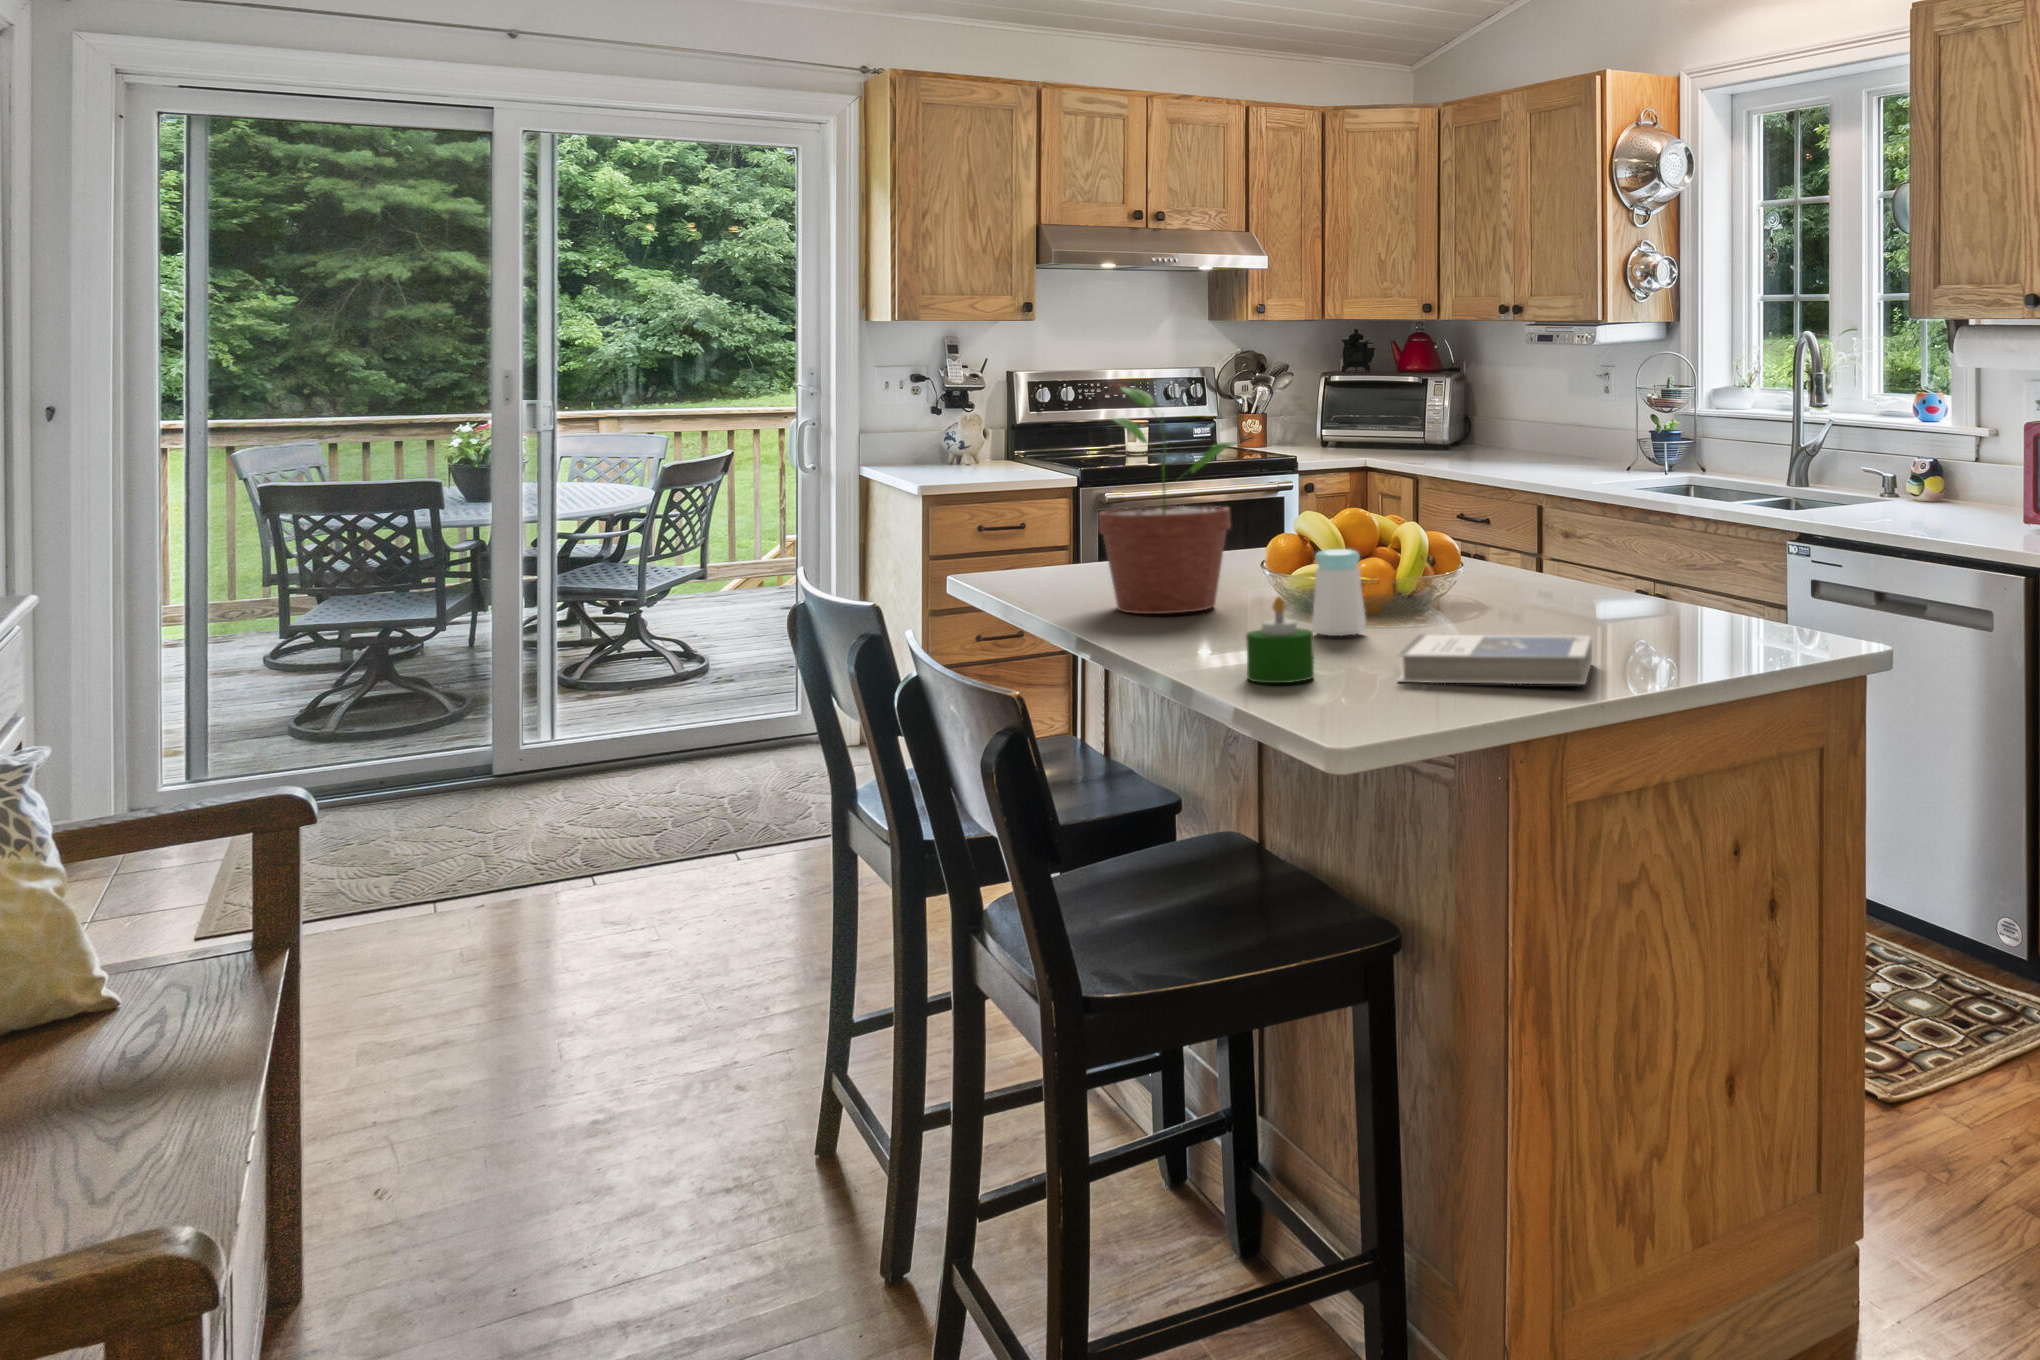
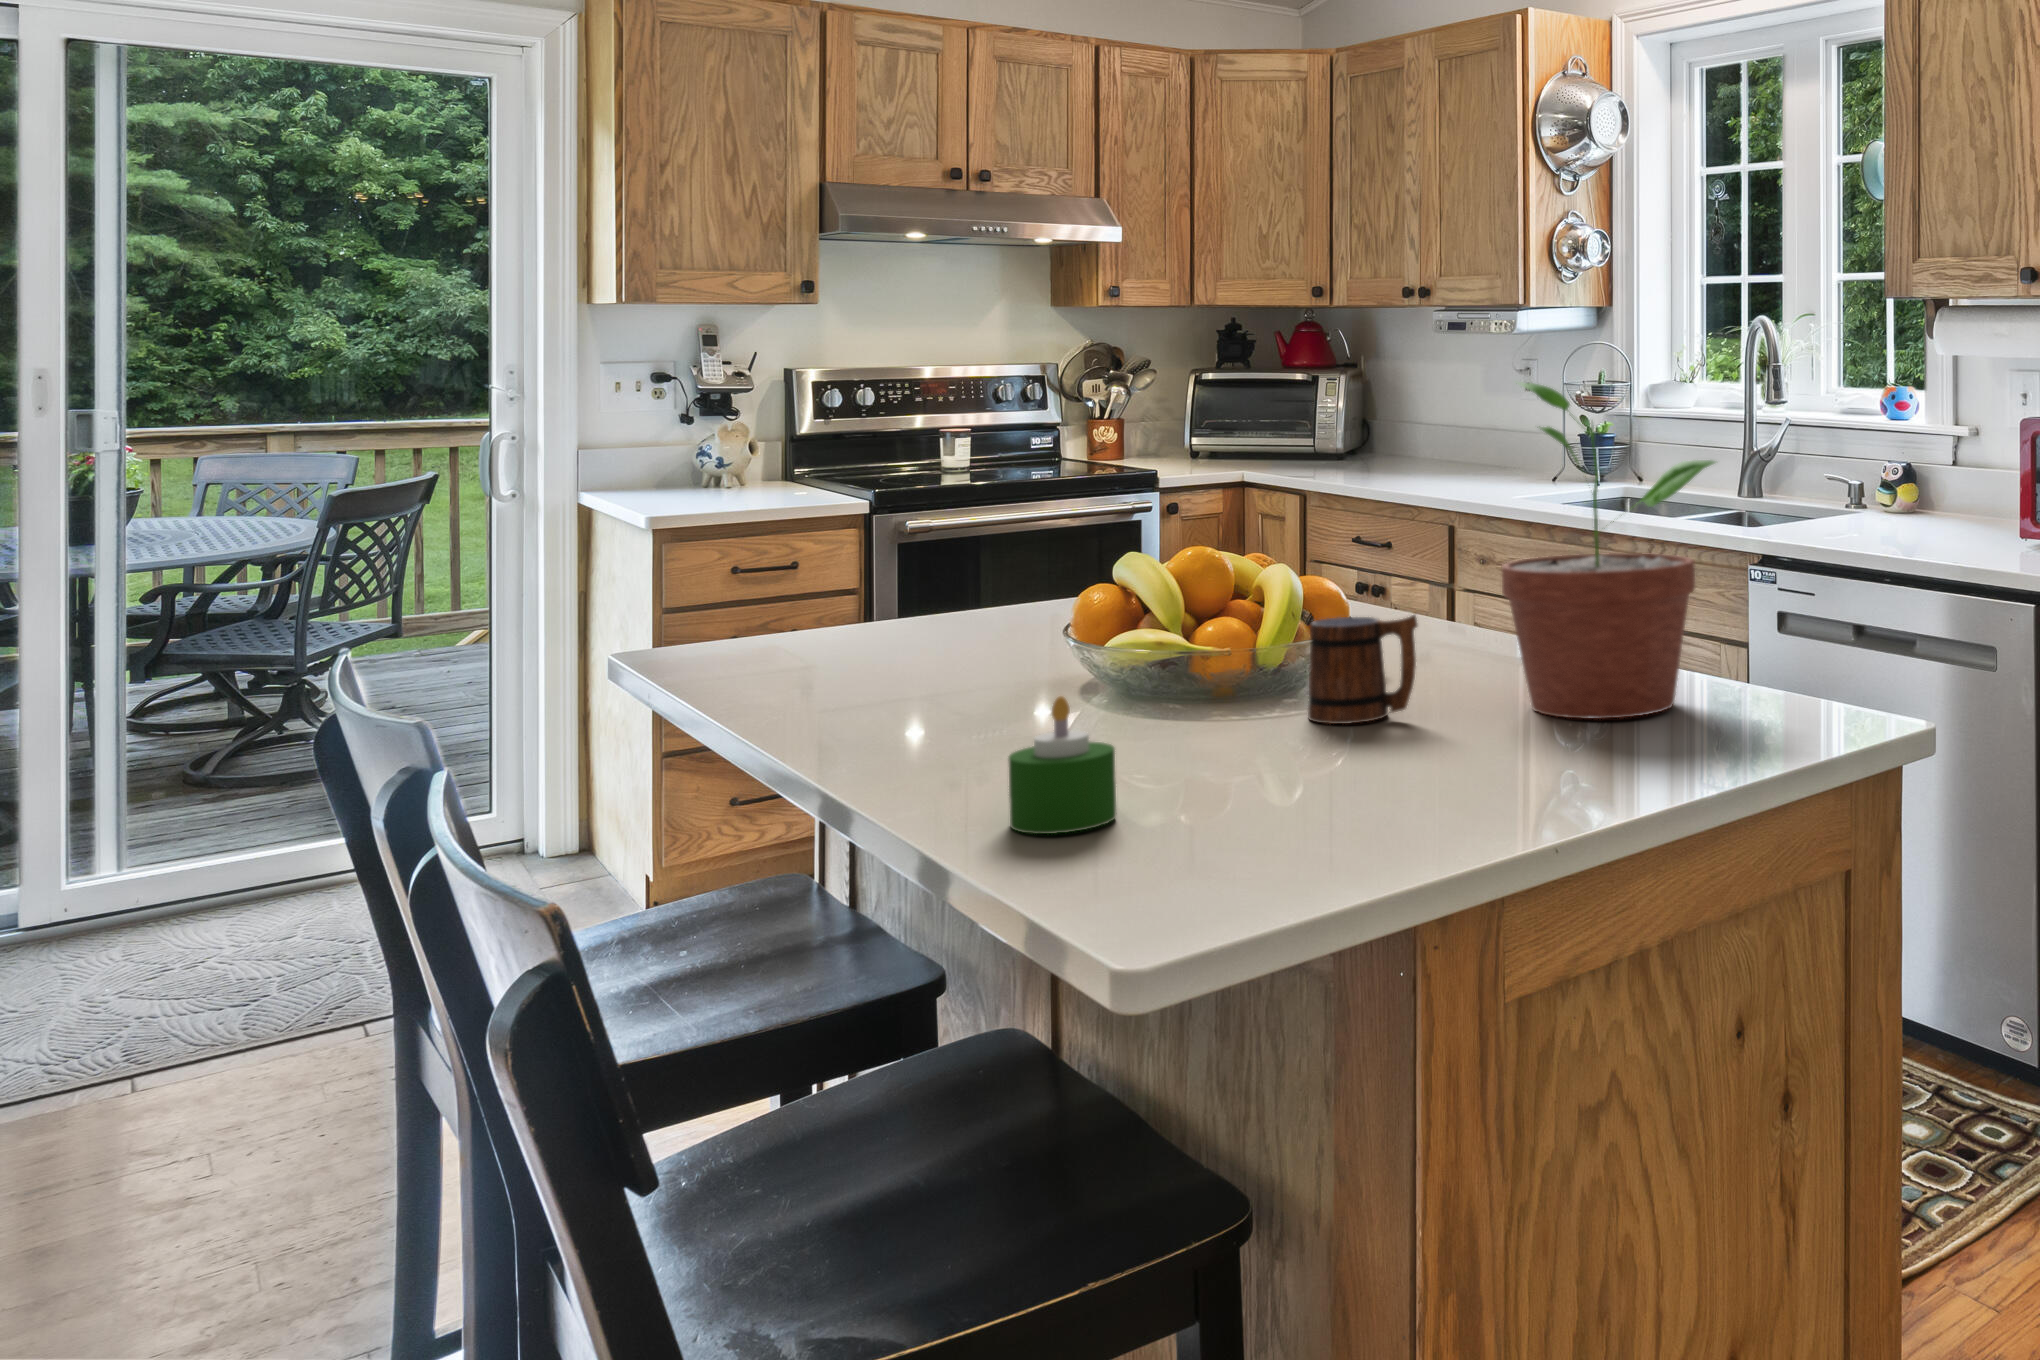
potted plant: present [1098,387,1238,614] -> present [1501,383,1715,719]
salt shaker: present [1312,549,1366,636] -> none [1129,611,1209,738]
mug: none [1434,557,1512,632] -> present [1308,615,1417,724]
hardback book: present [1397,635,1592,684] -> none [1243,731,1533,820]

